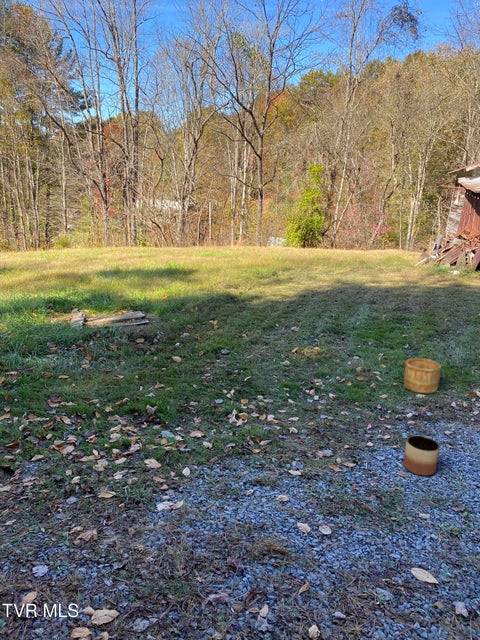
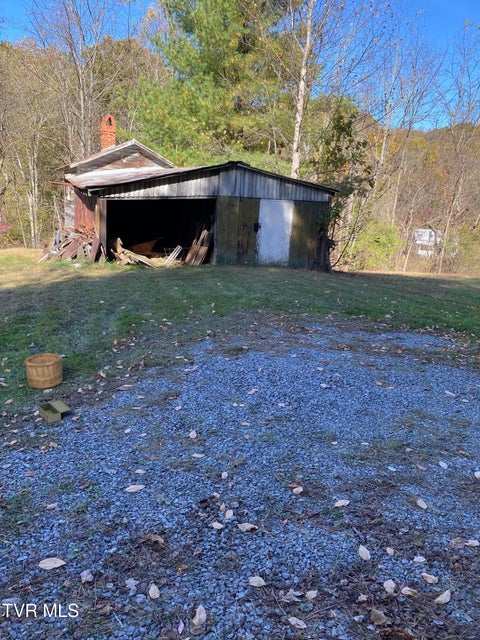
toolbox: none [413,408,447,430] -> present [38,400,71,423]
planter: present [404,436,439,475] -> none [28,429,62,469]

